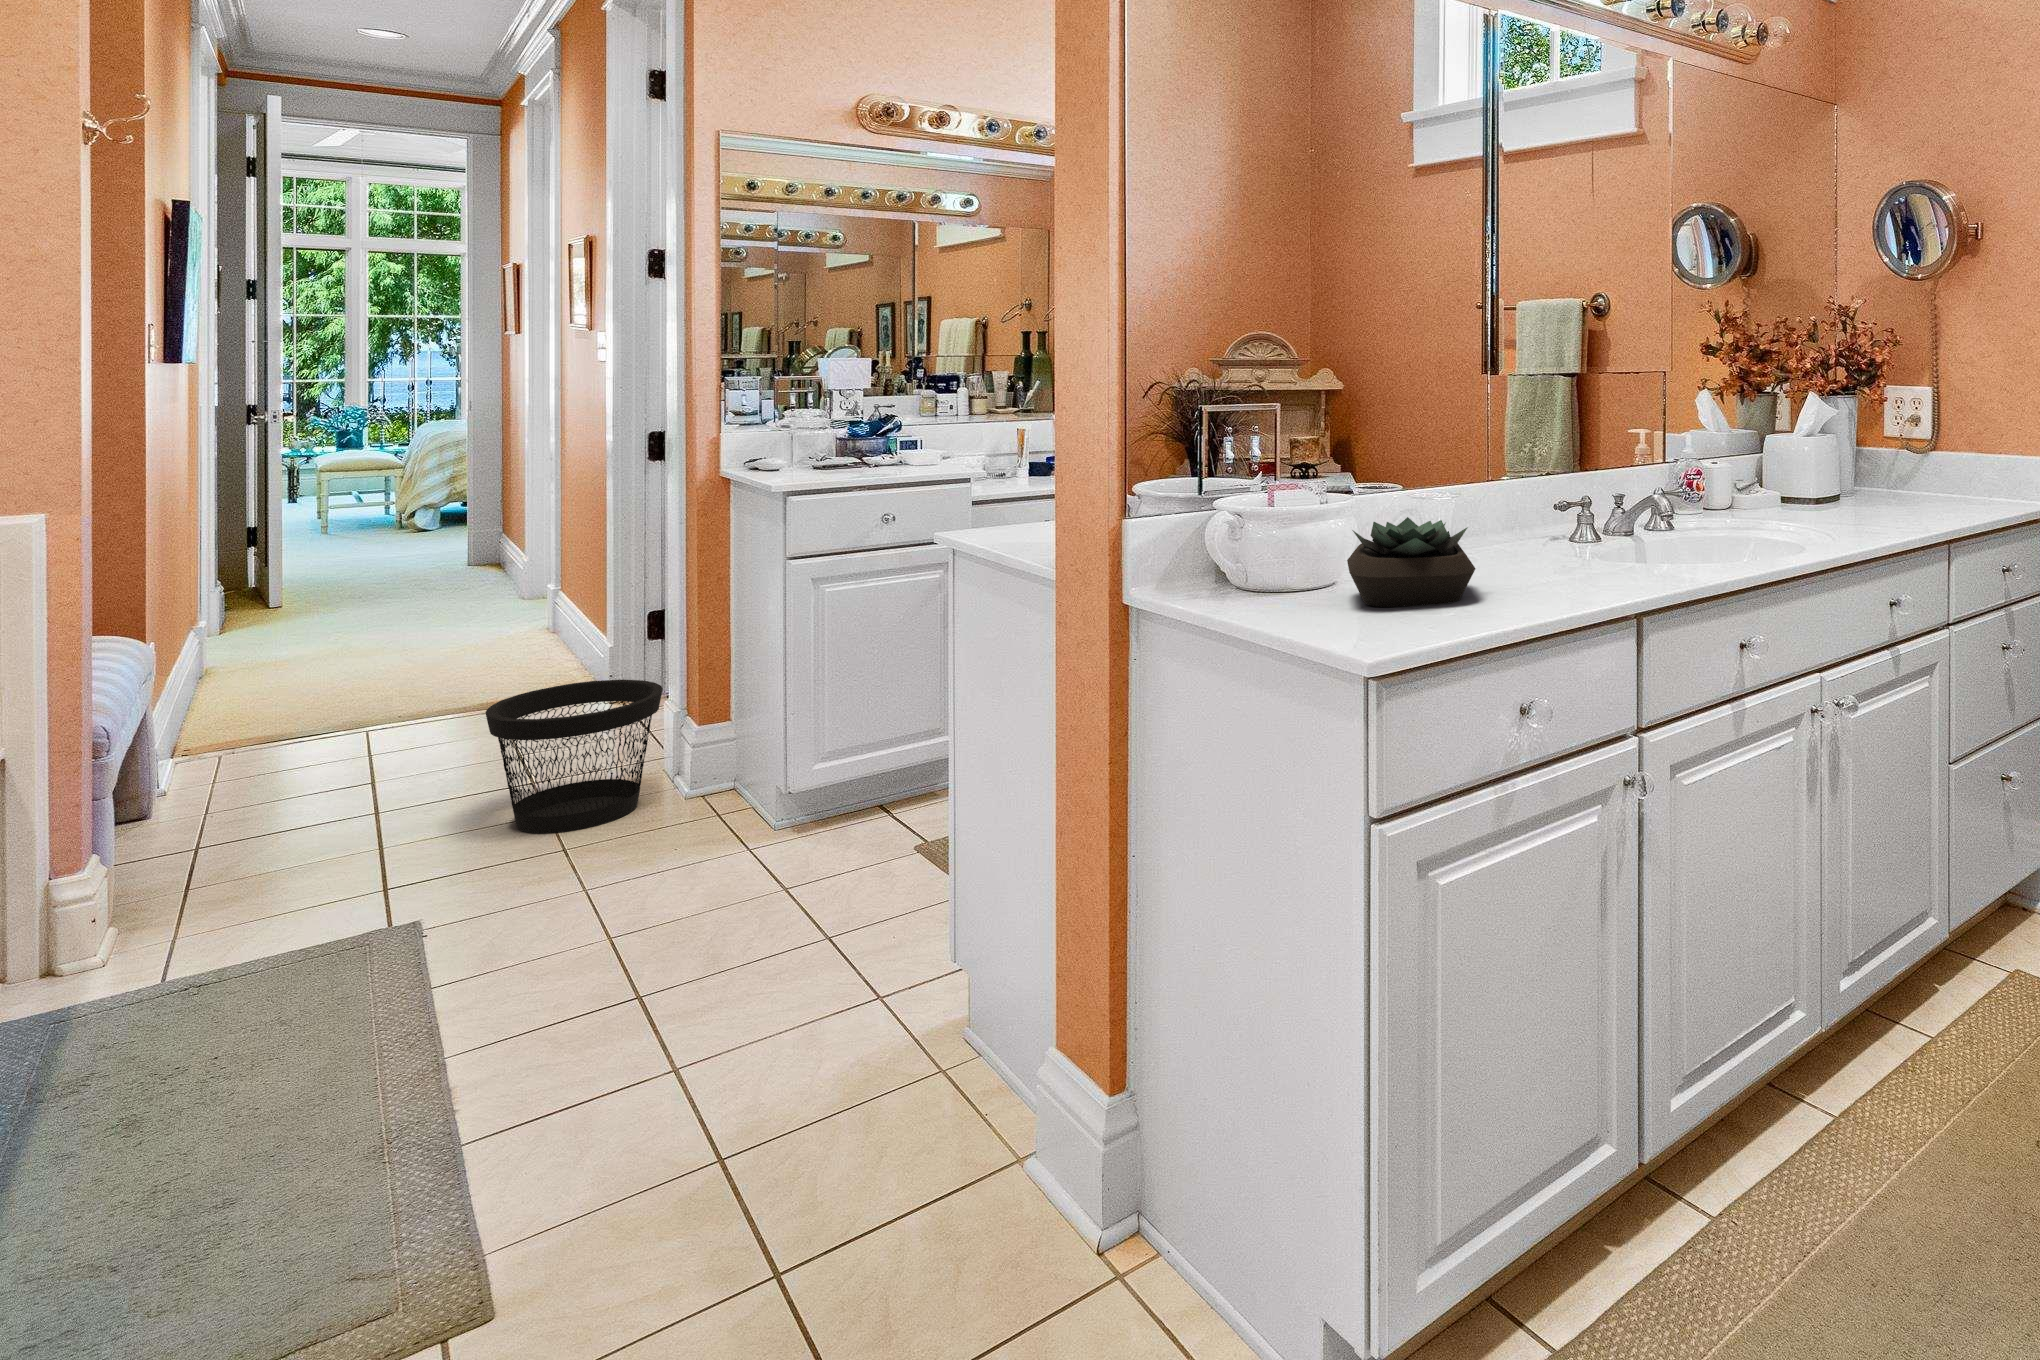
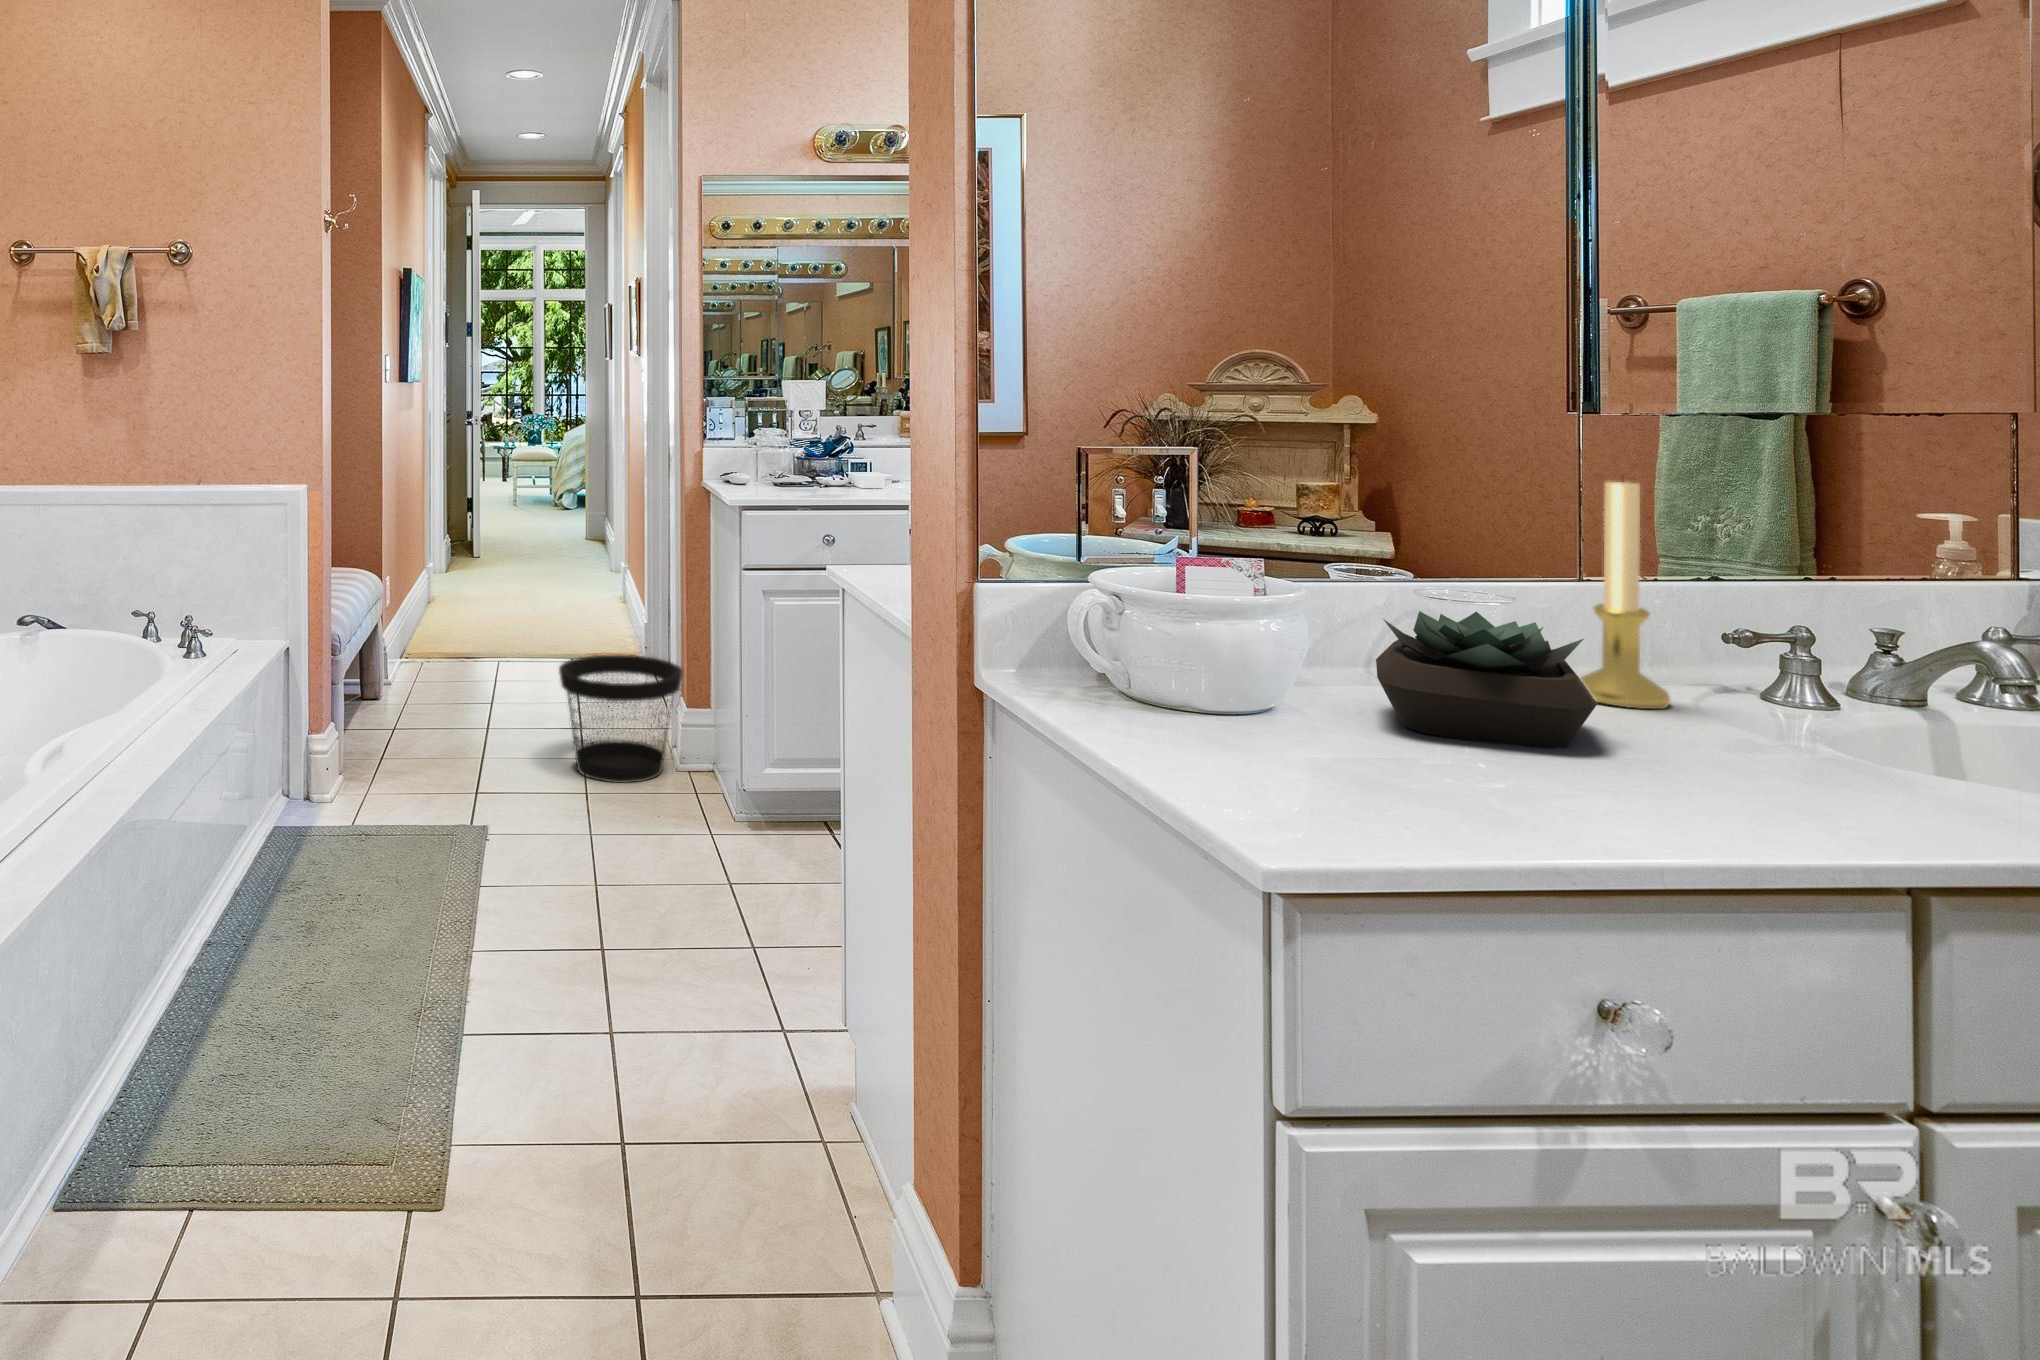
candle holder: none [1461,414,1513,570] -> present [1581,481,1670,709]

